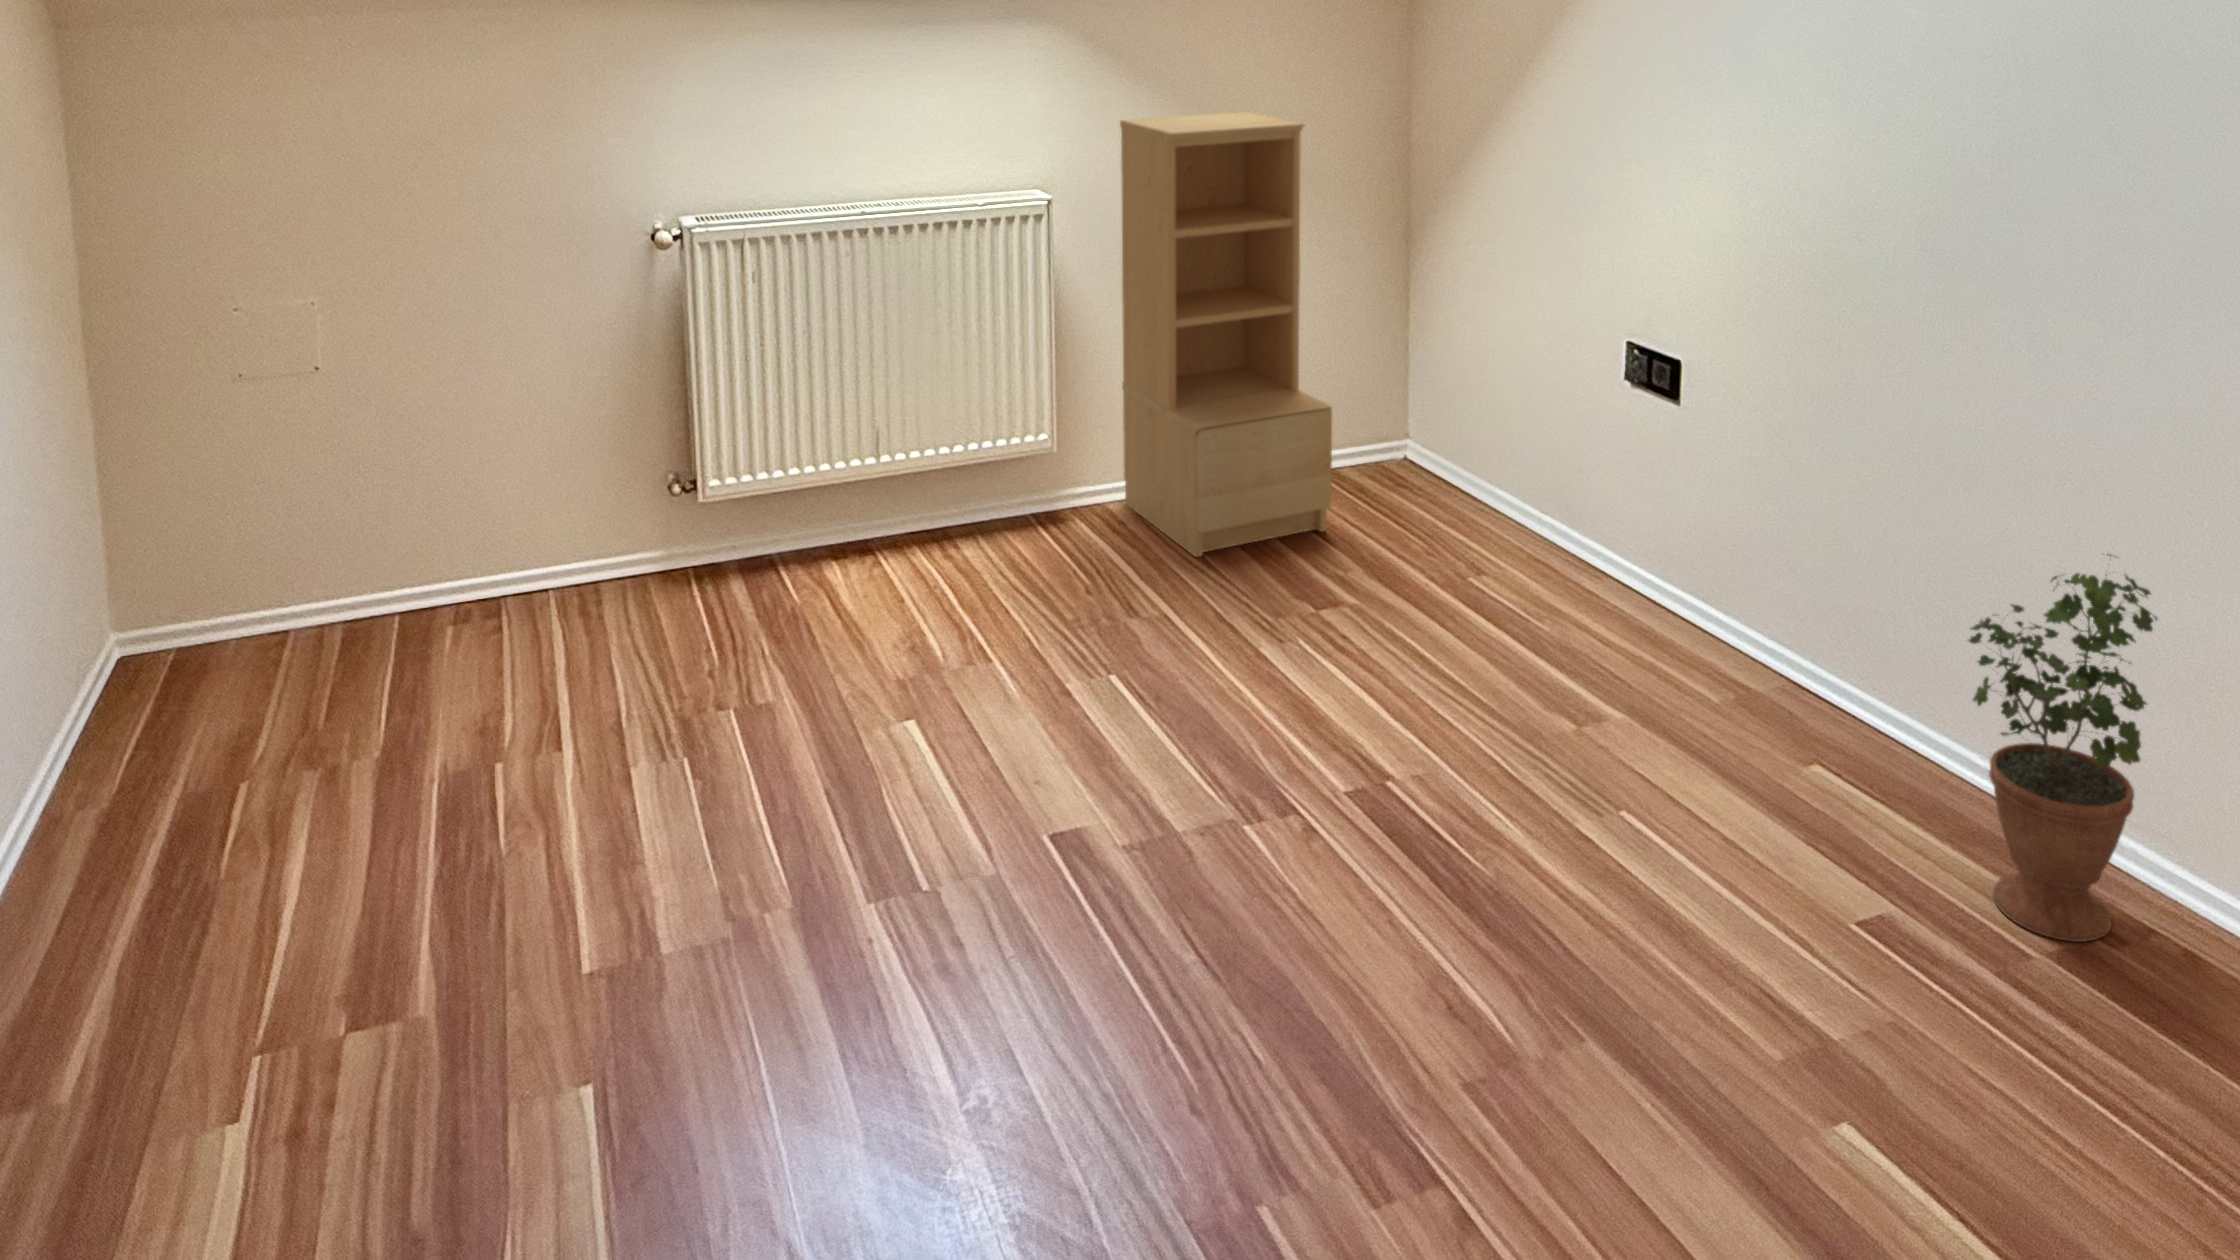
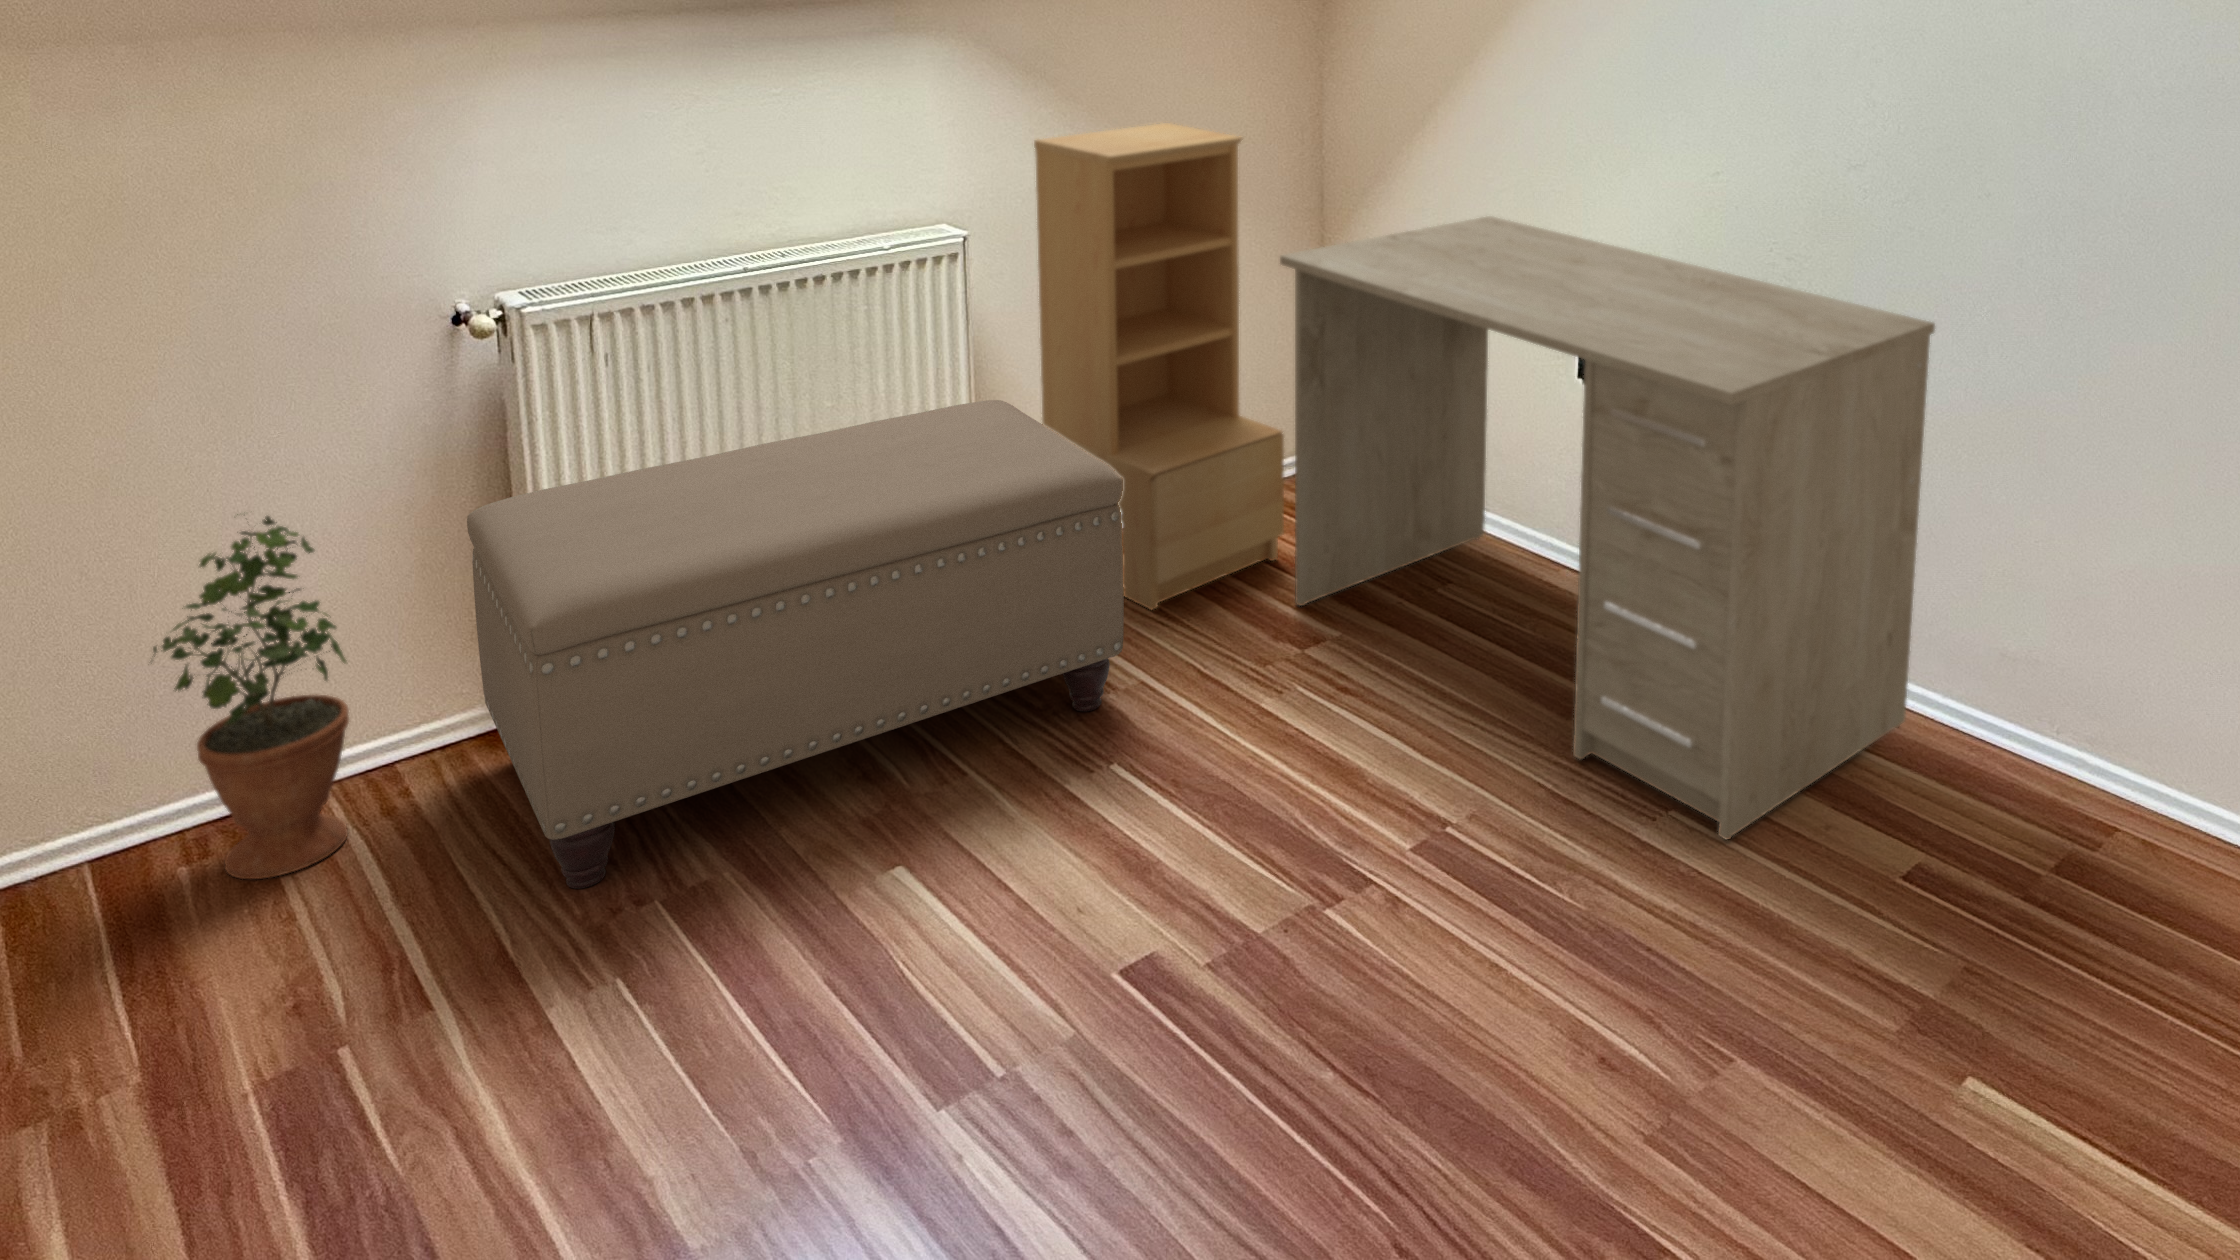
desk: none [1314,211,1964,847] -> present [1280,216,1935,839]
ottoman: none [647,346,1141,690] -> present [467,400,1124,889]
potted plant: present [1969,555,2158,942] -> present [153,514,349,879]

